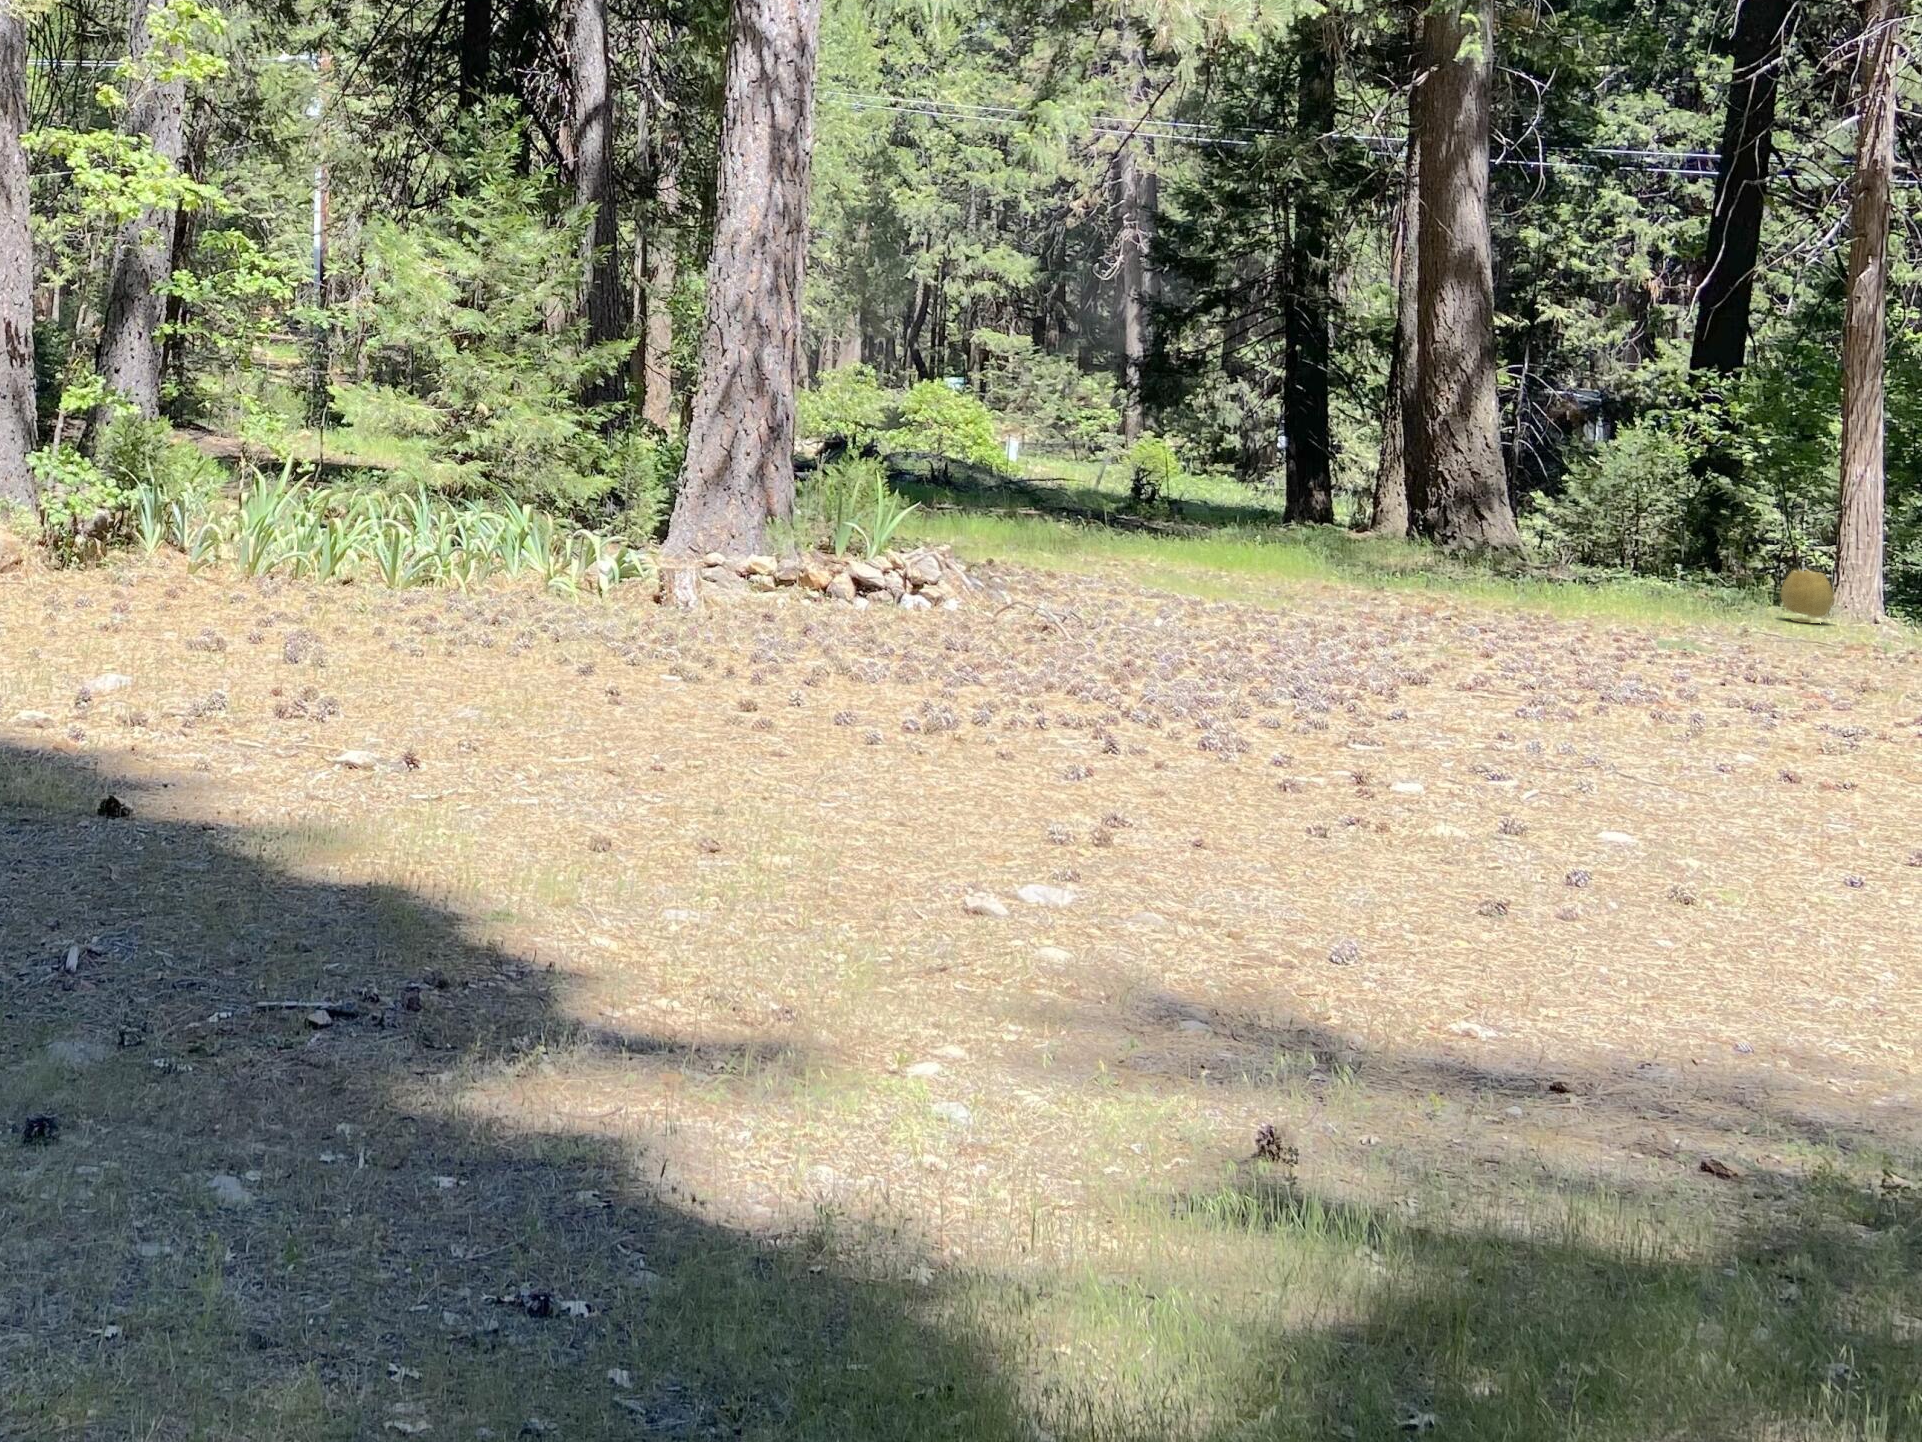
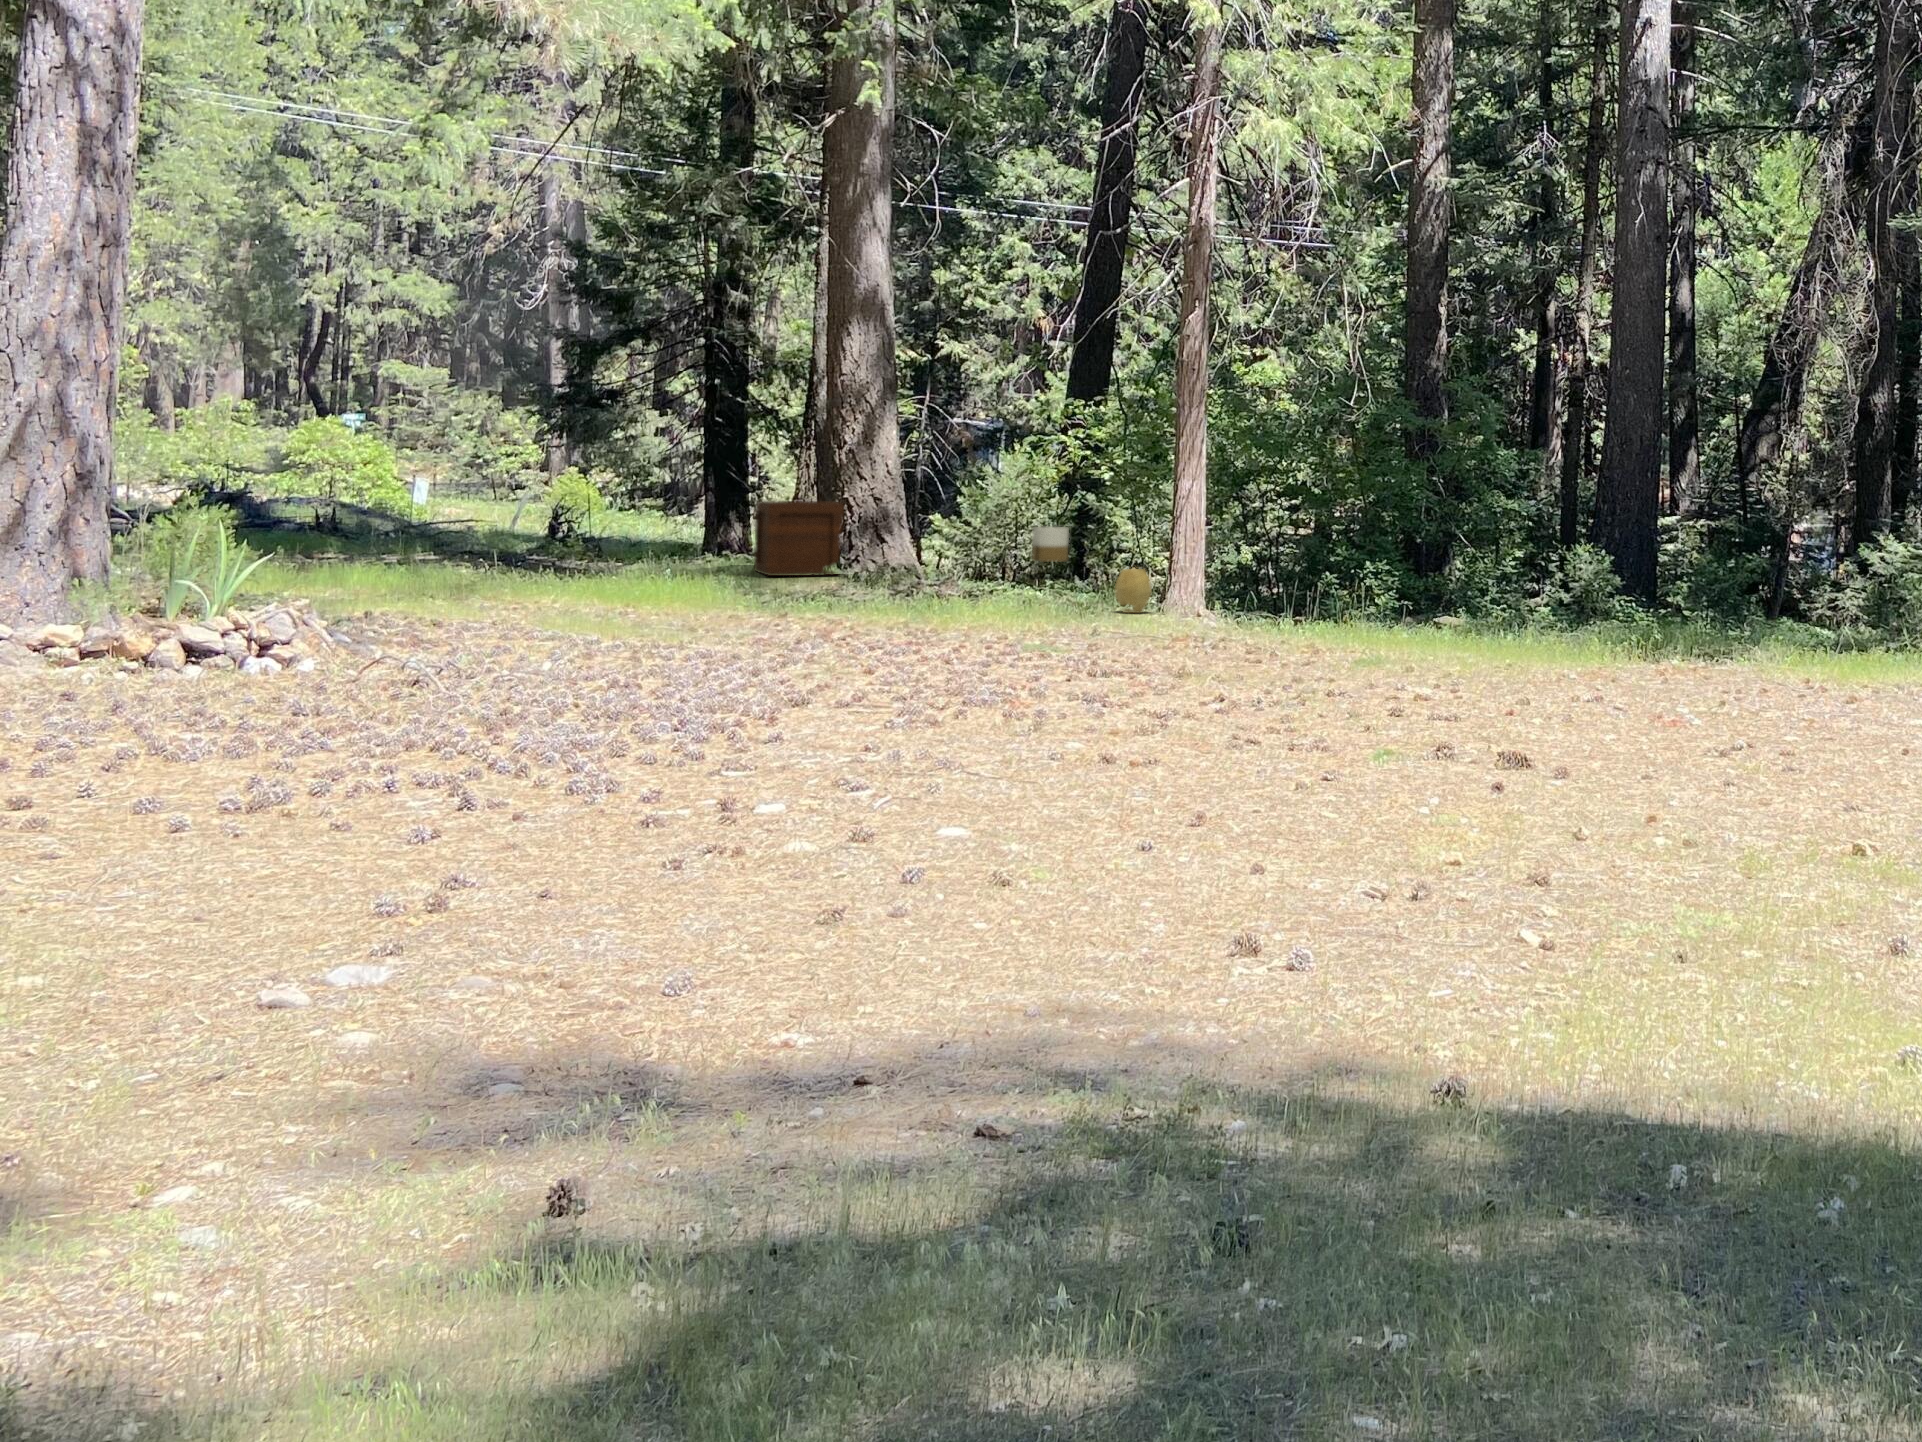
wooden crate: none [1333,465,1433,546] -> present [754,501,844,576]
planter: none [1658,512,1709,573] -> present [1032,527,1070,576]

